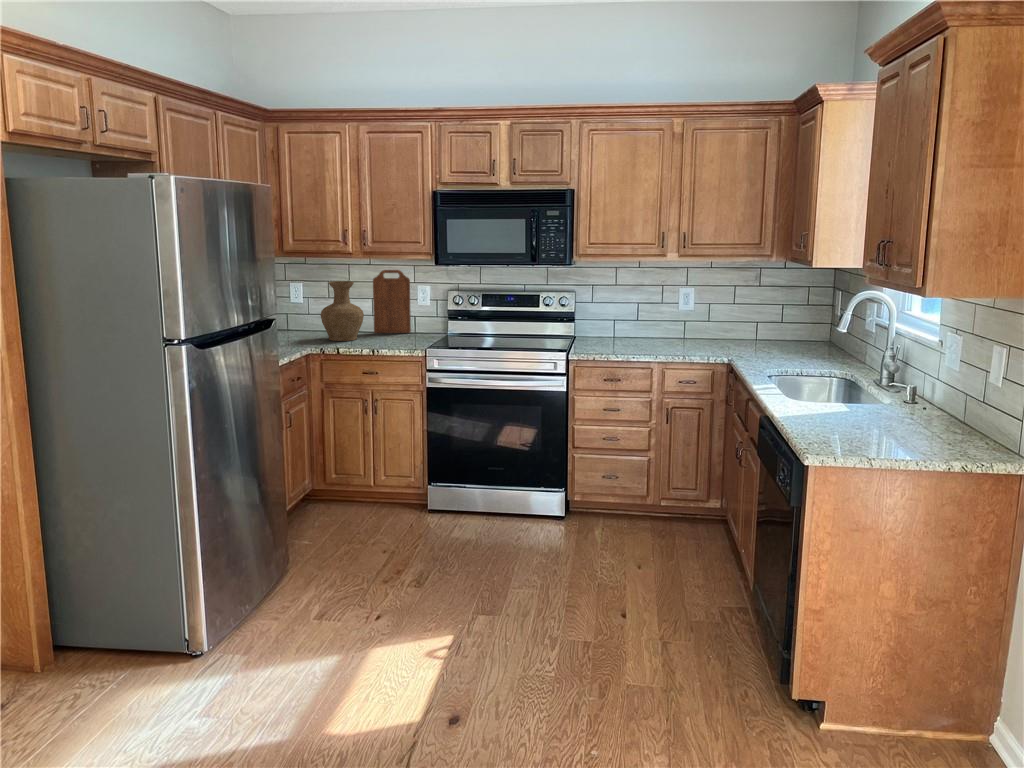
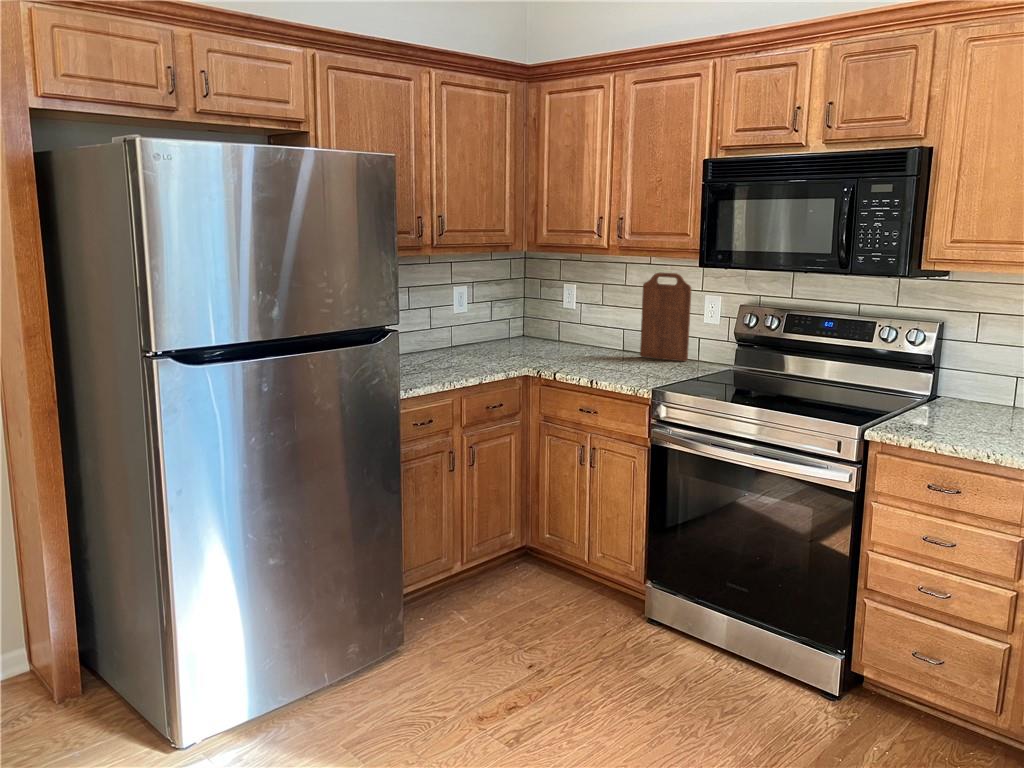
vase: present [320,281,364,341] -> none [557,285,614,364]

